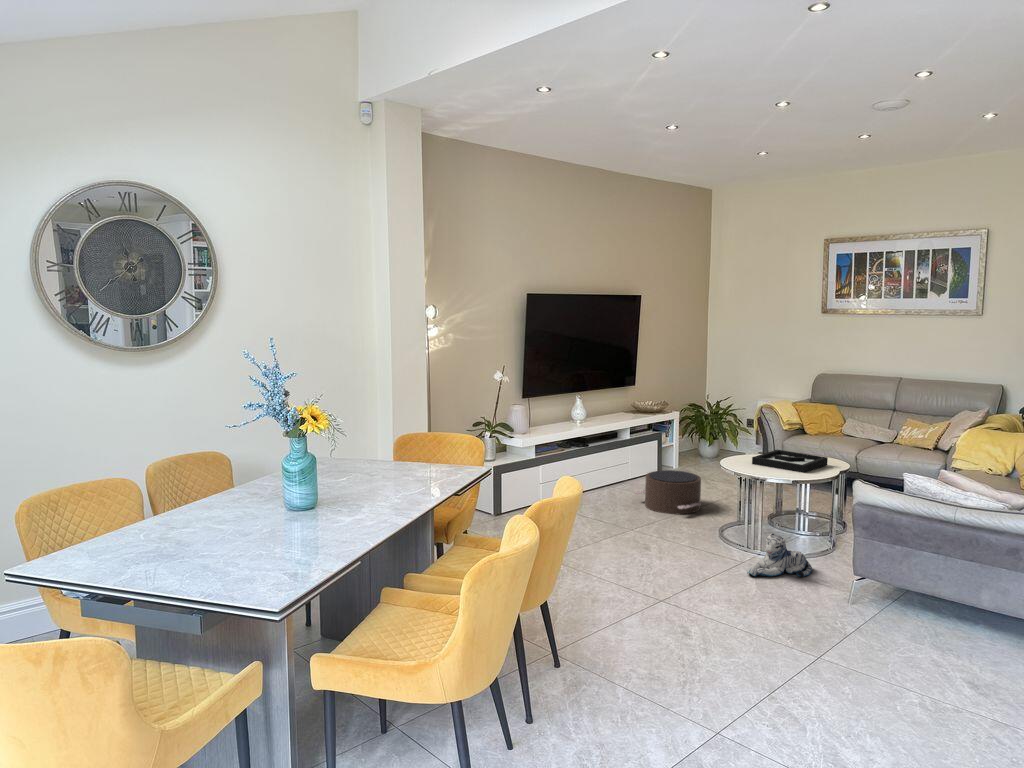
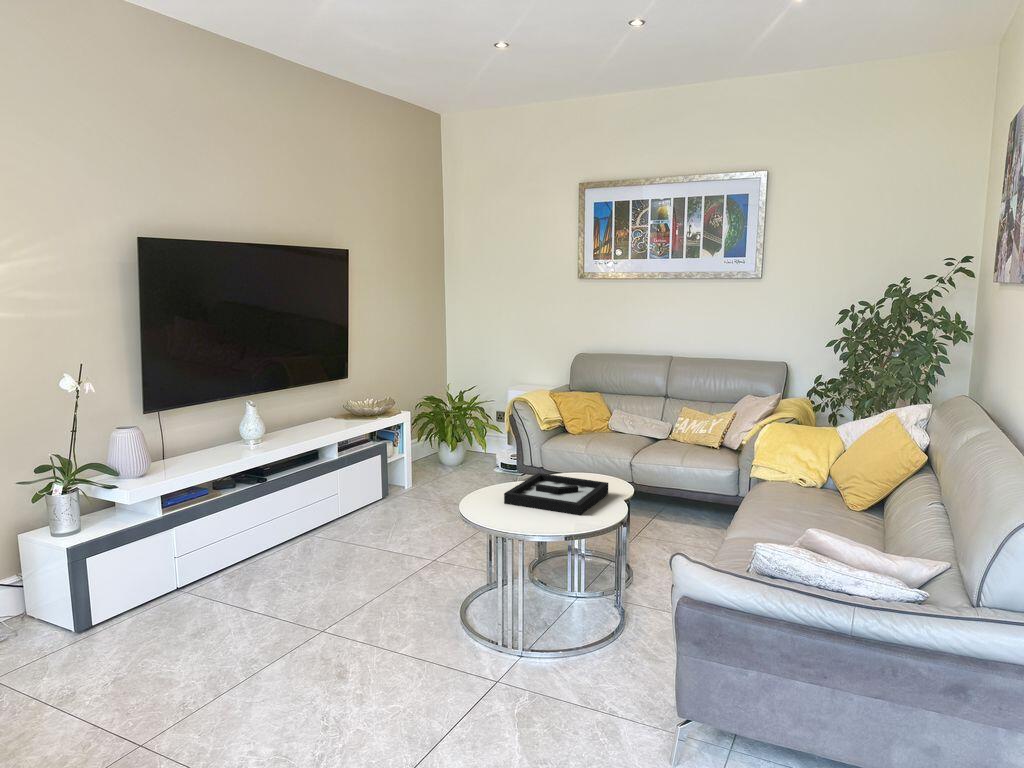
pouf: present [635,470,702,514] -> none [336,507,440,581]
plush toy: present [747,533,812,577] -> none [503,637,603,721]

